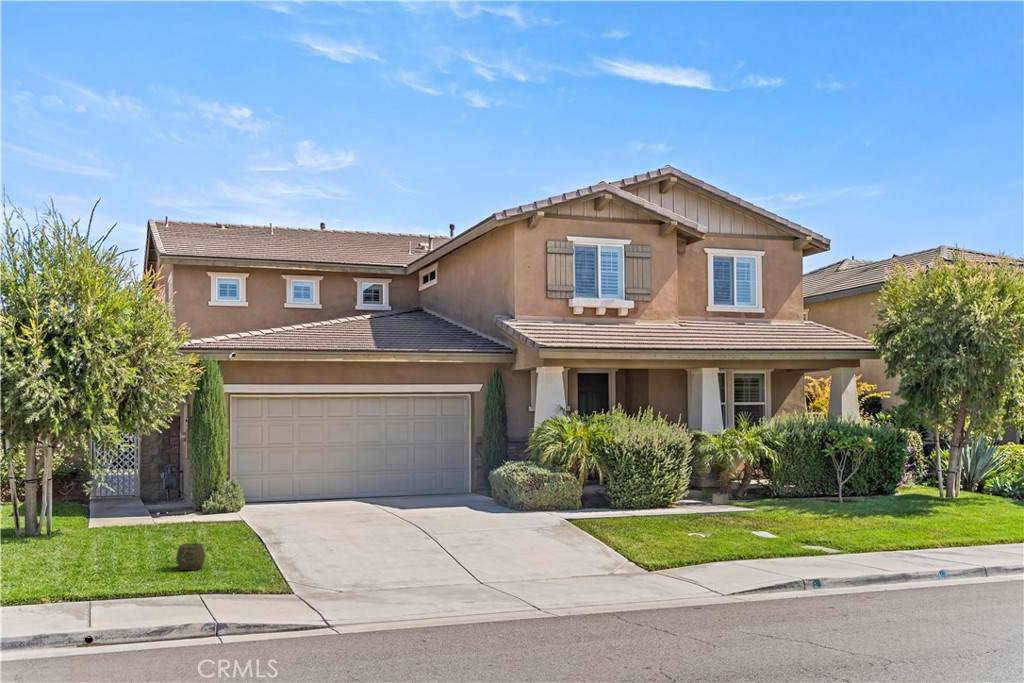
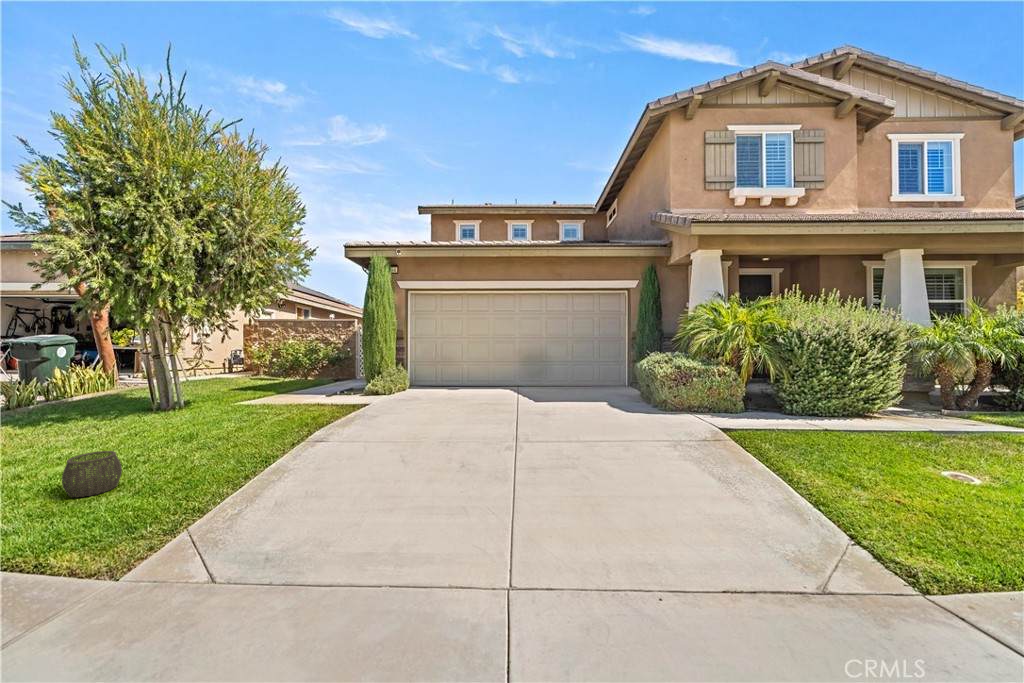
potted tree: present [711,462,729,504] -> none [920,358,952,412]

